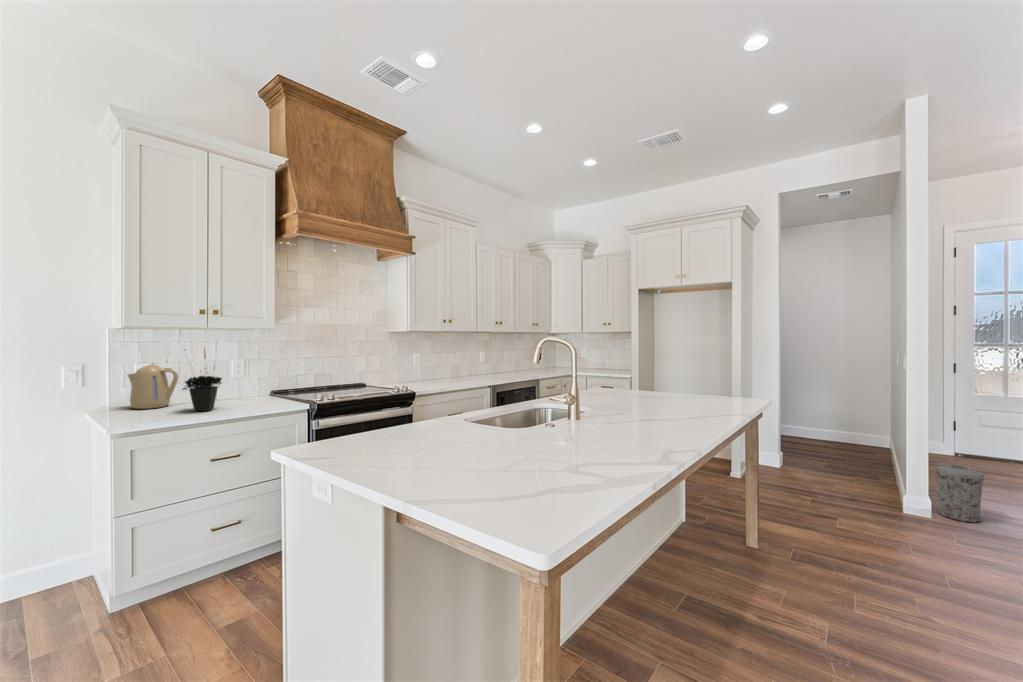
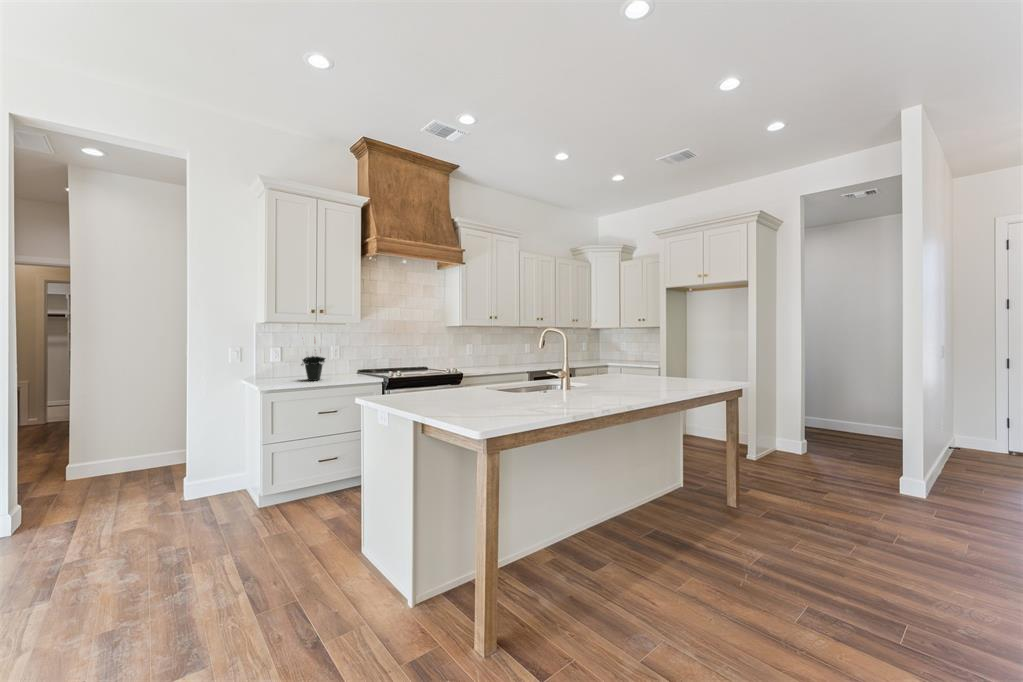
kettle: present [128,365,178,409] -> none [266,348,297,379]
trash can: present [935,466,984,523] -> none [935,451,980,504]

